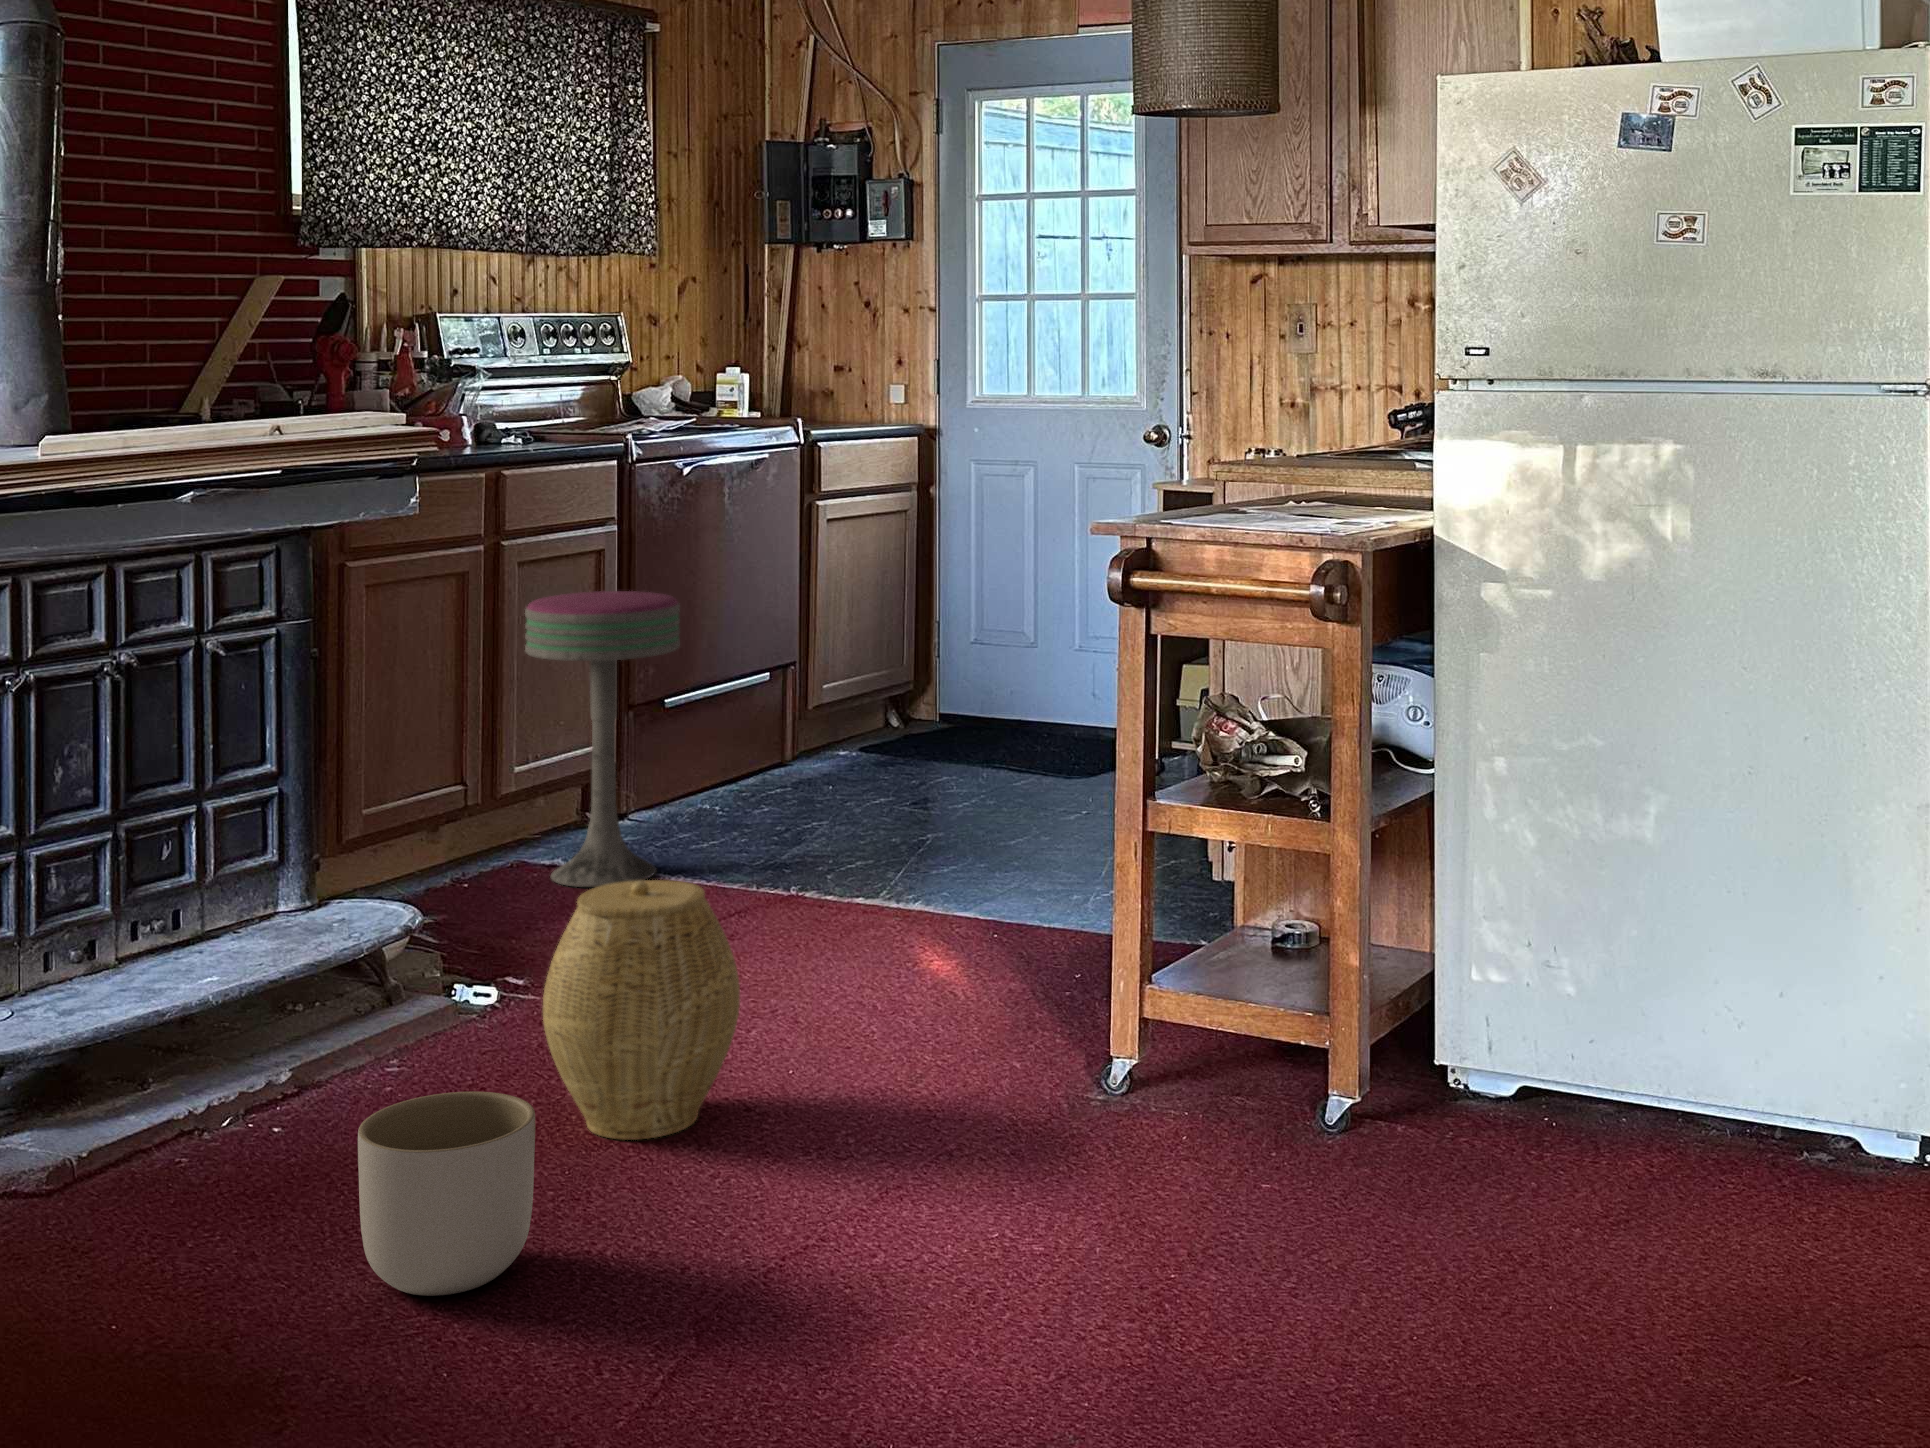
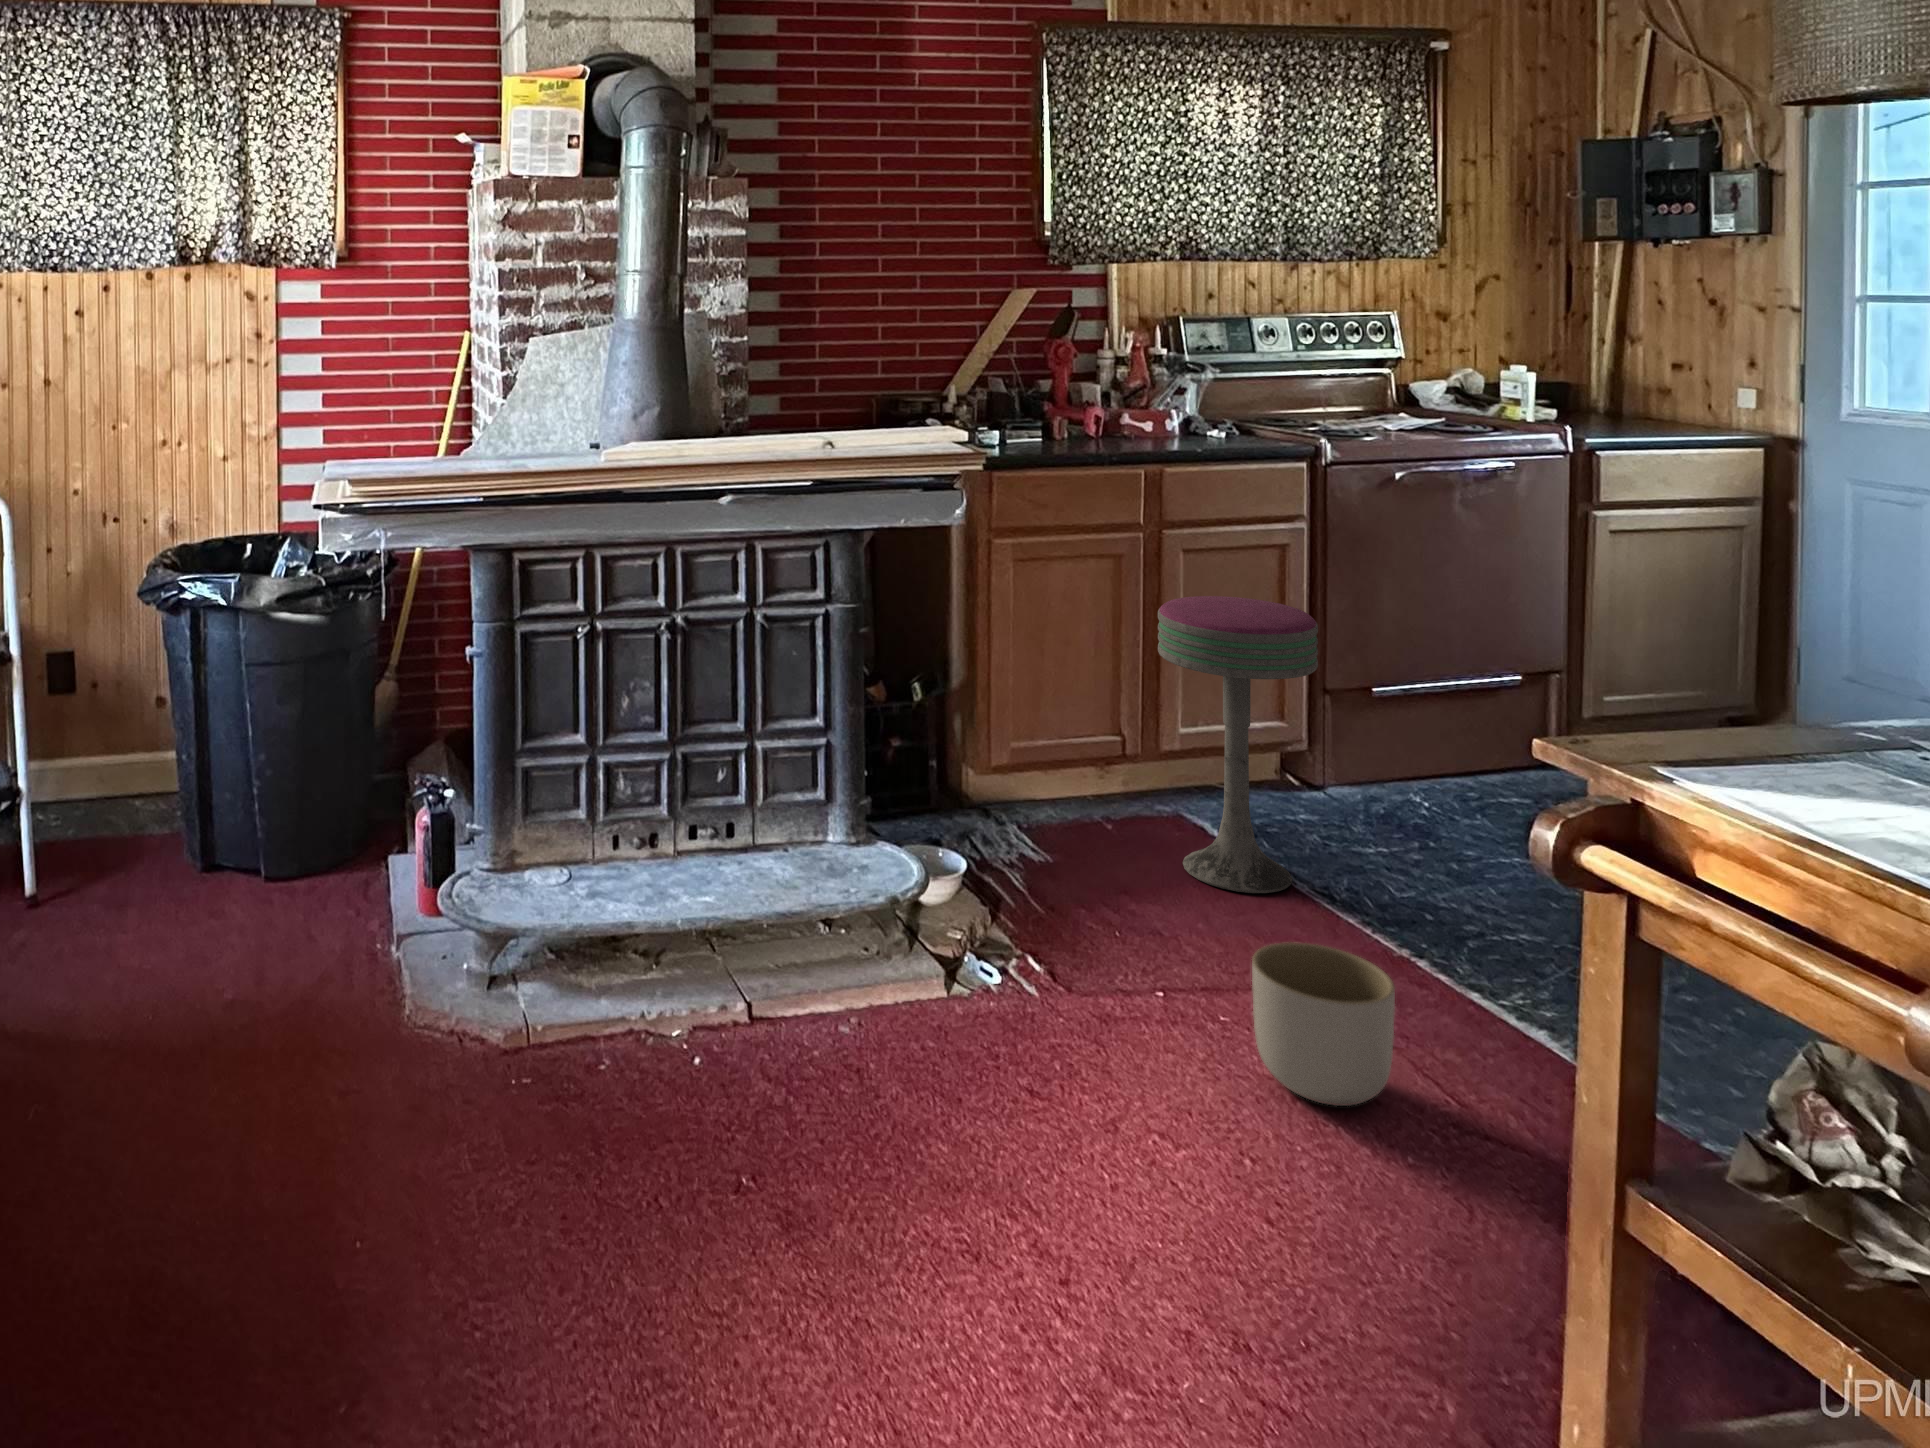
woven basket: present [543,880,740,1140] -> none [811,957,1015,1254]
planter: present [358,1092,535,1296] -> present [1252,942,1395,1106]

